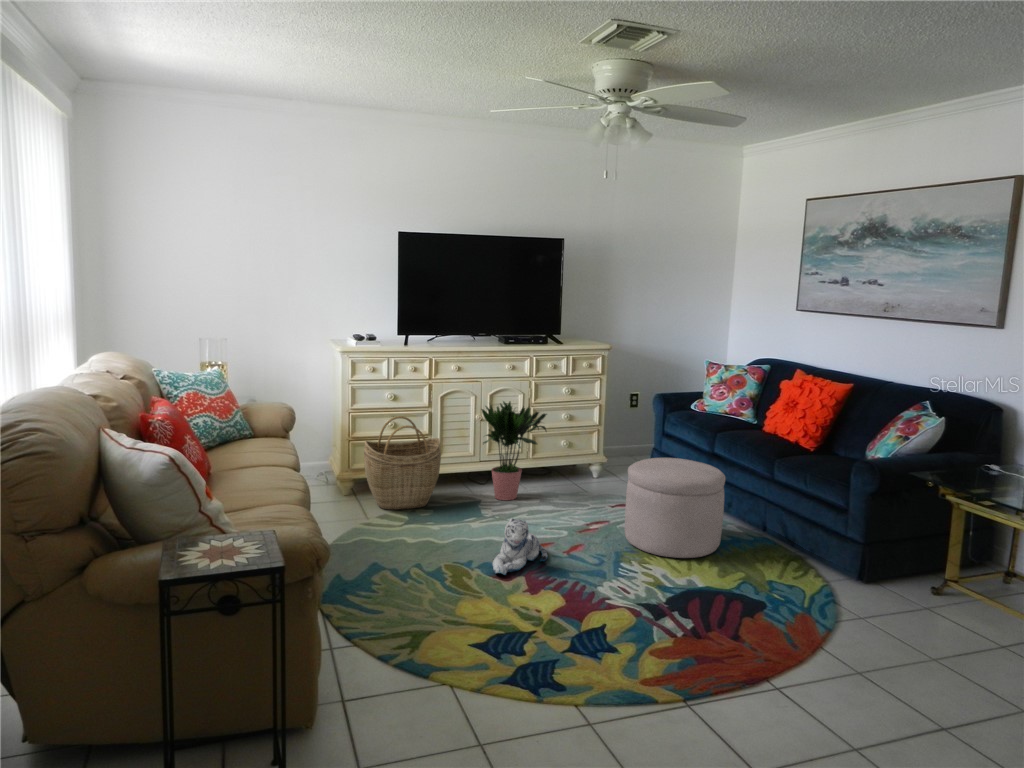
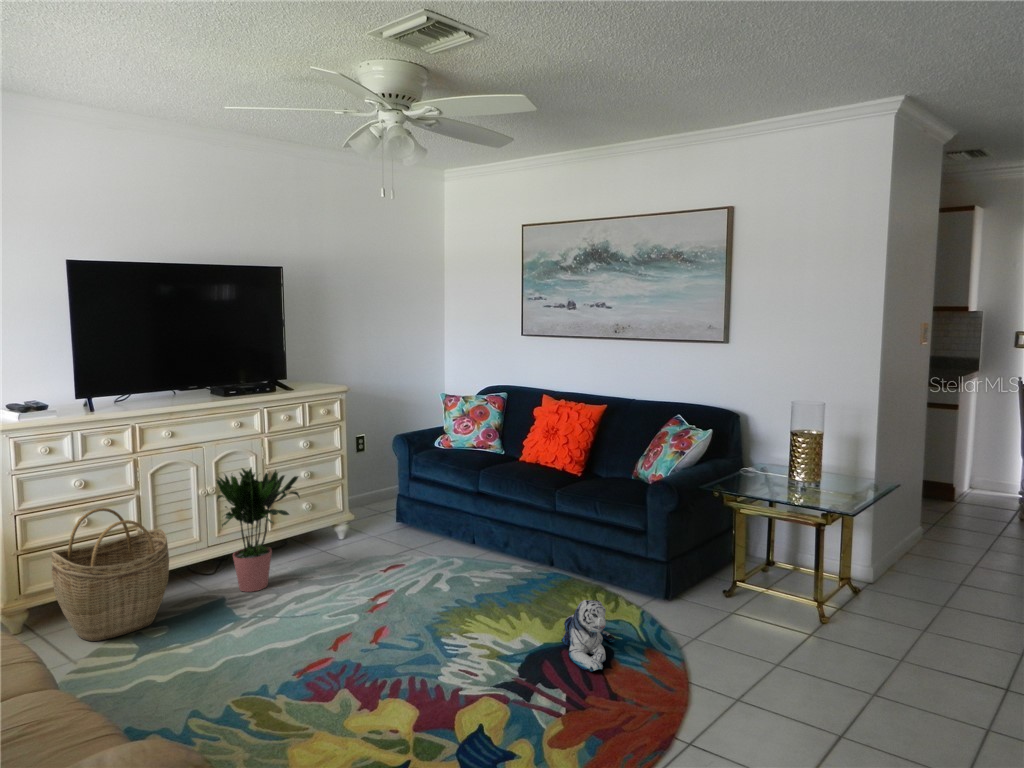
ottoman: present [625,458,726,558] -> none [422,506,527,620]
plush toy: present [493,518,548,575] -> present [561,600,615,672]

